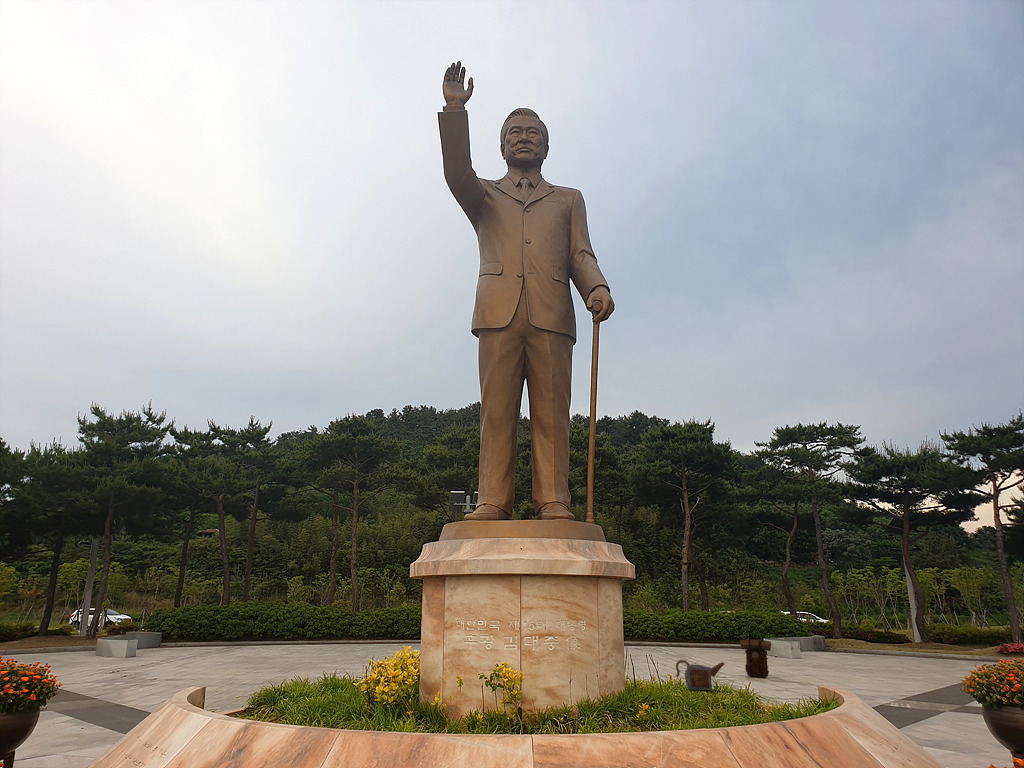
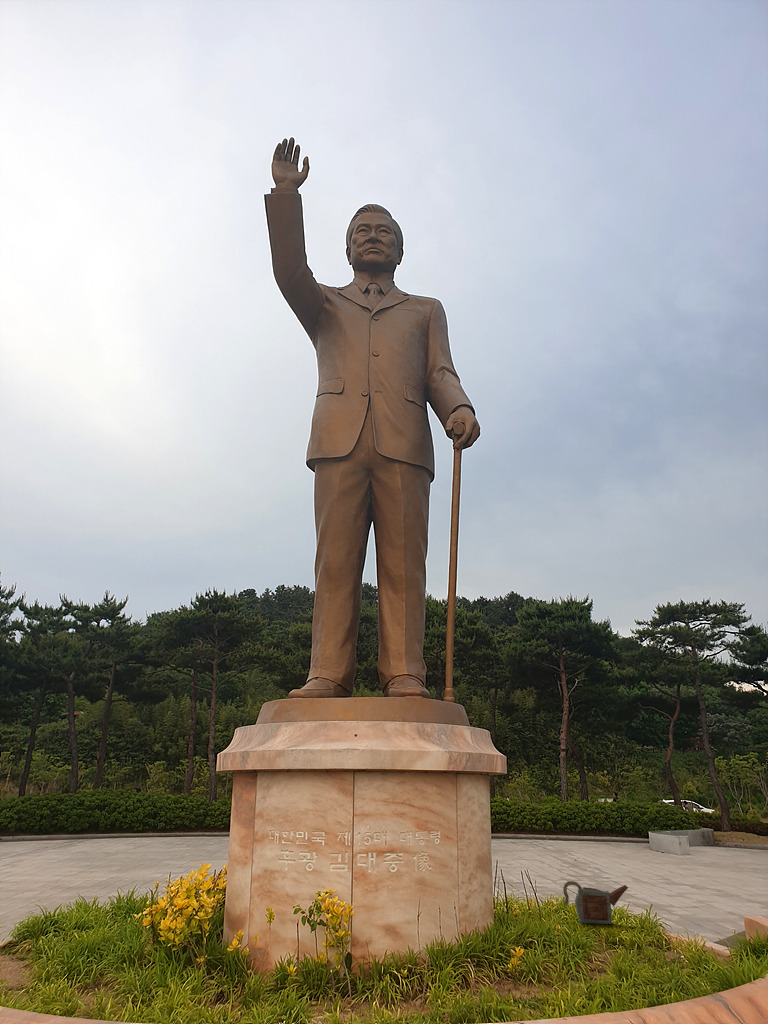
backpack: present [740,639,771,678] -> none [631,836,666,883]

